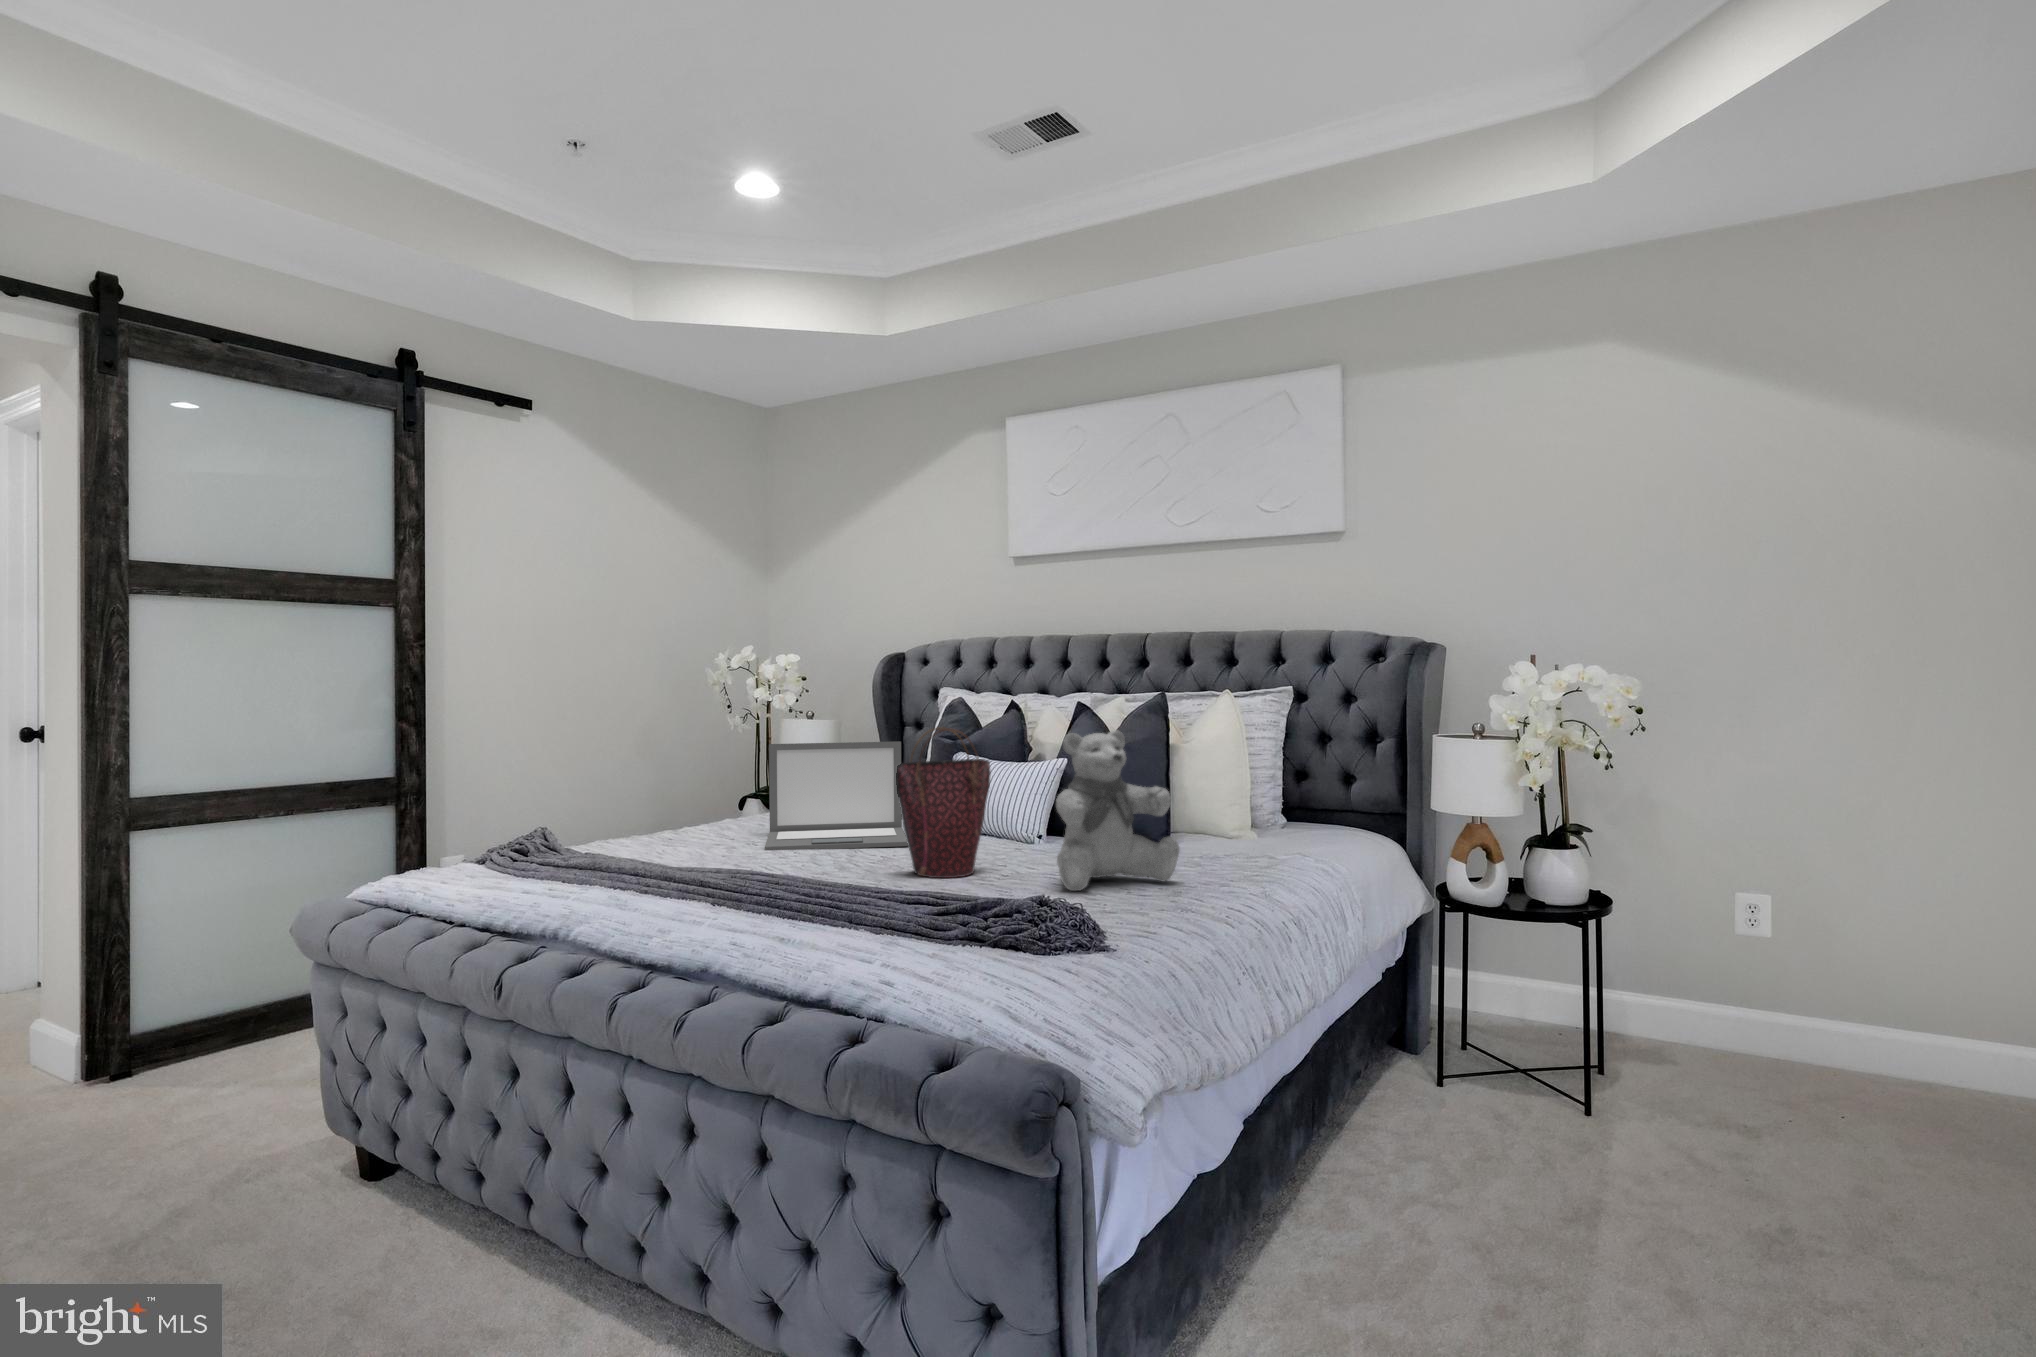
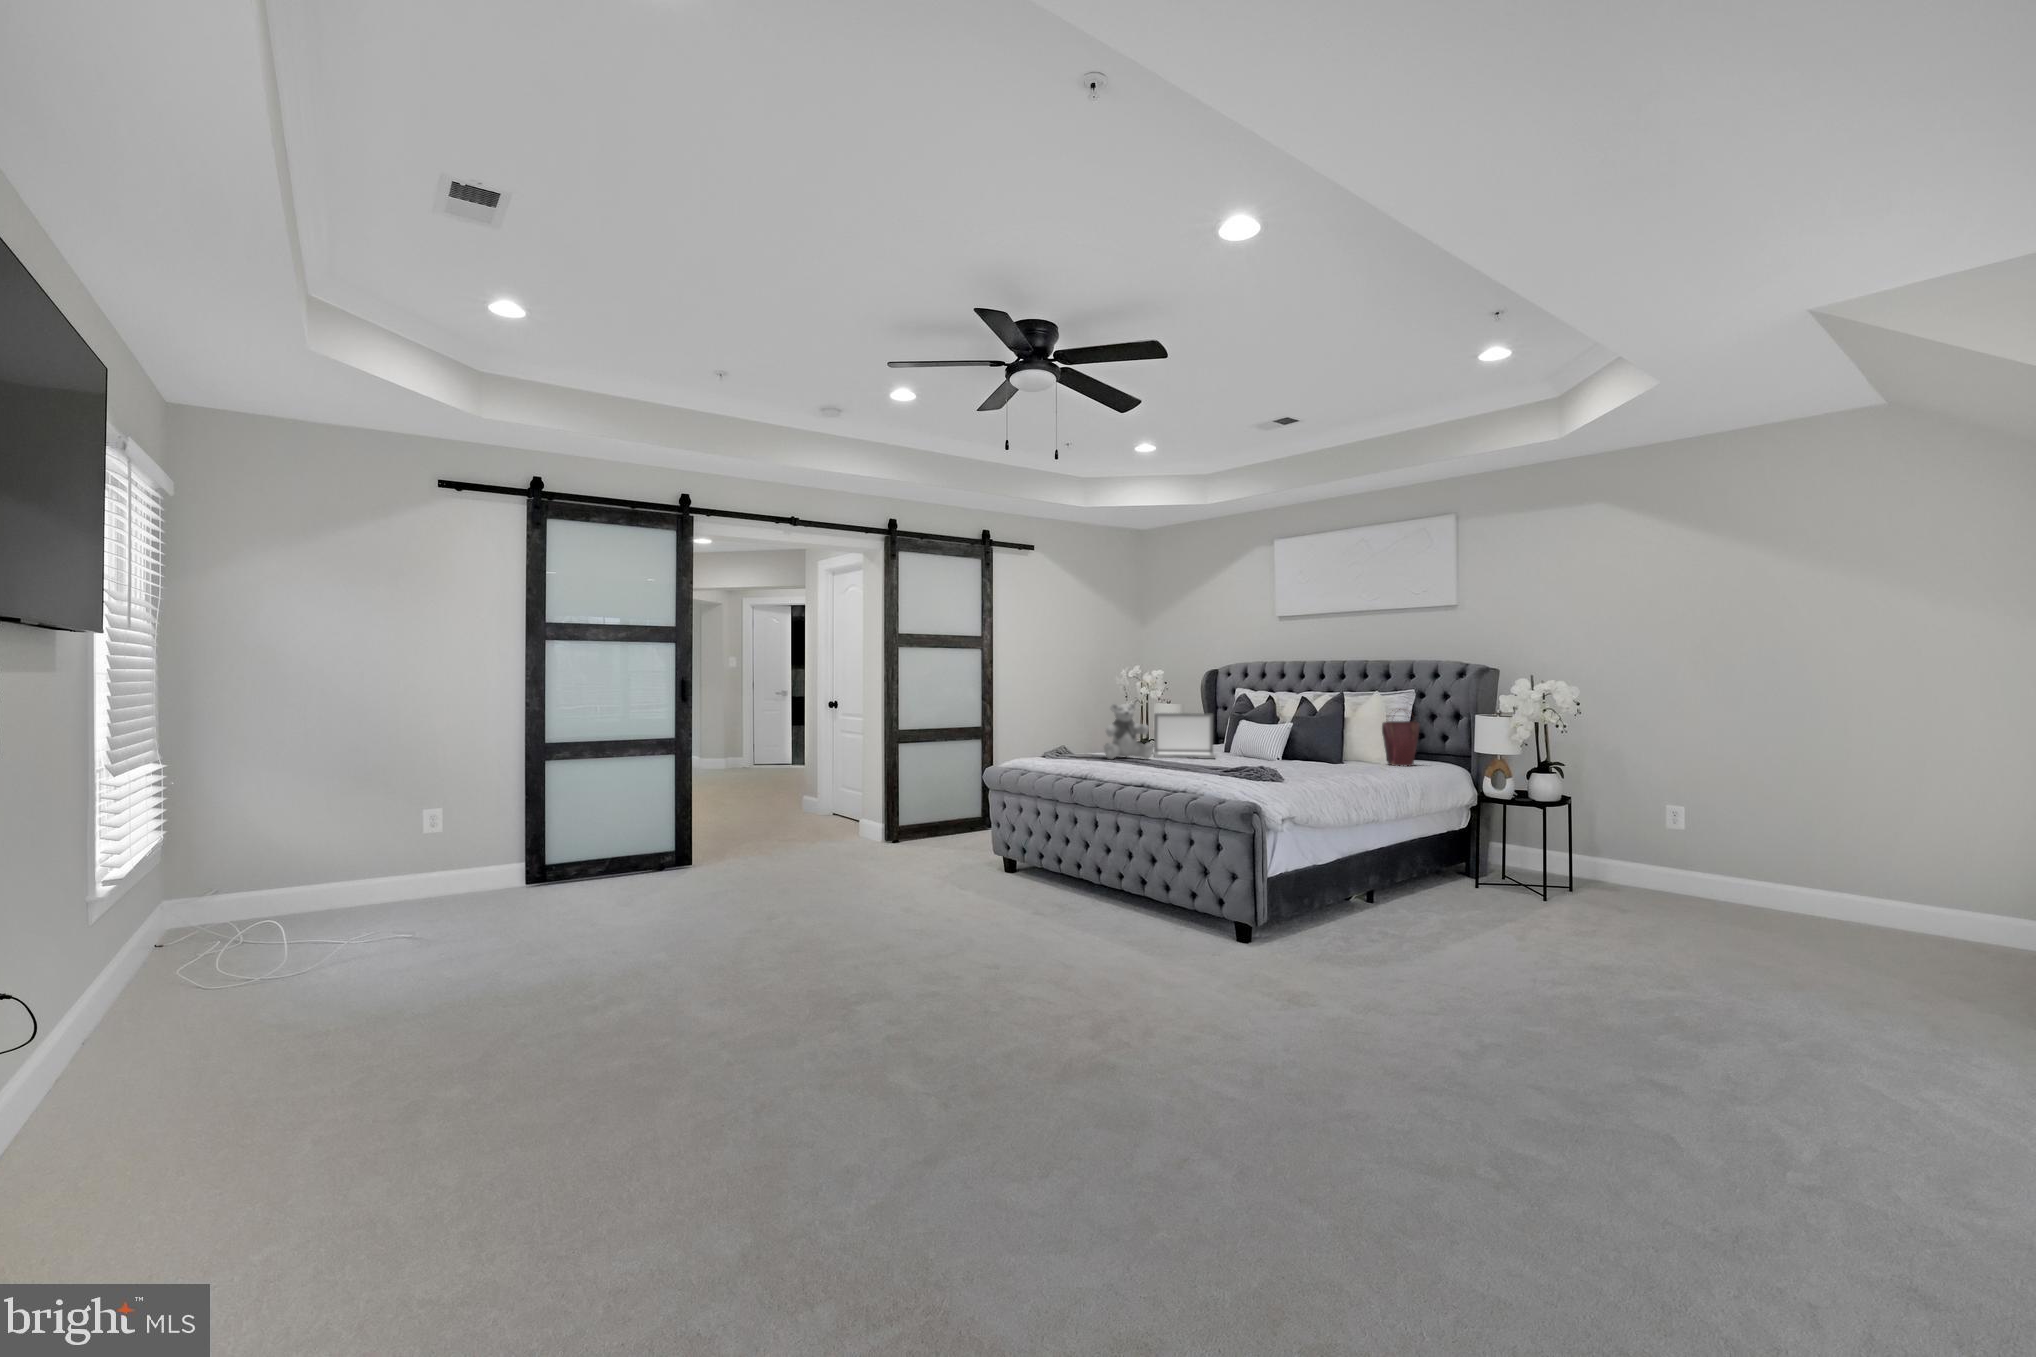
handbag: present [896,727,991,878] -> present [1382,709,1420,766]
teddy bear: present [1056,730,1180,891] -> present [1104,703,1153,759]

